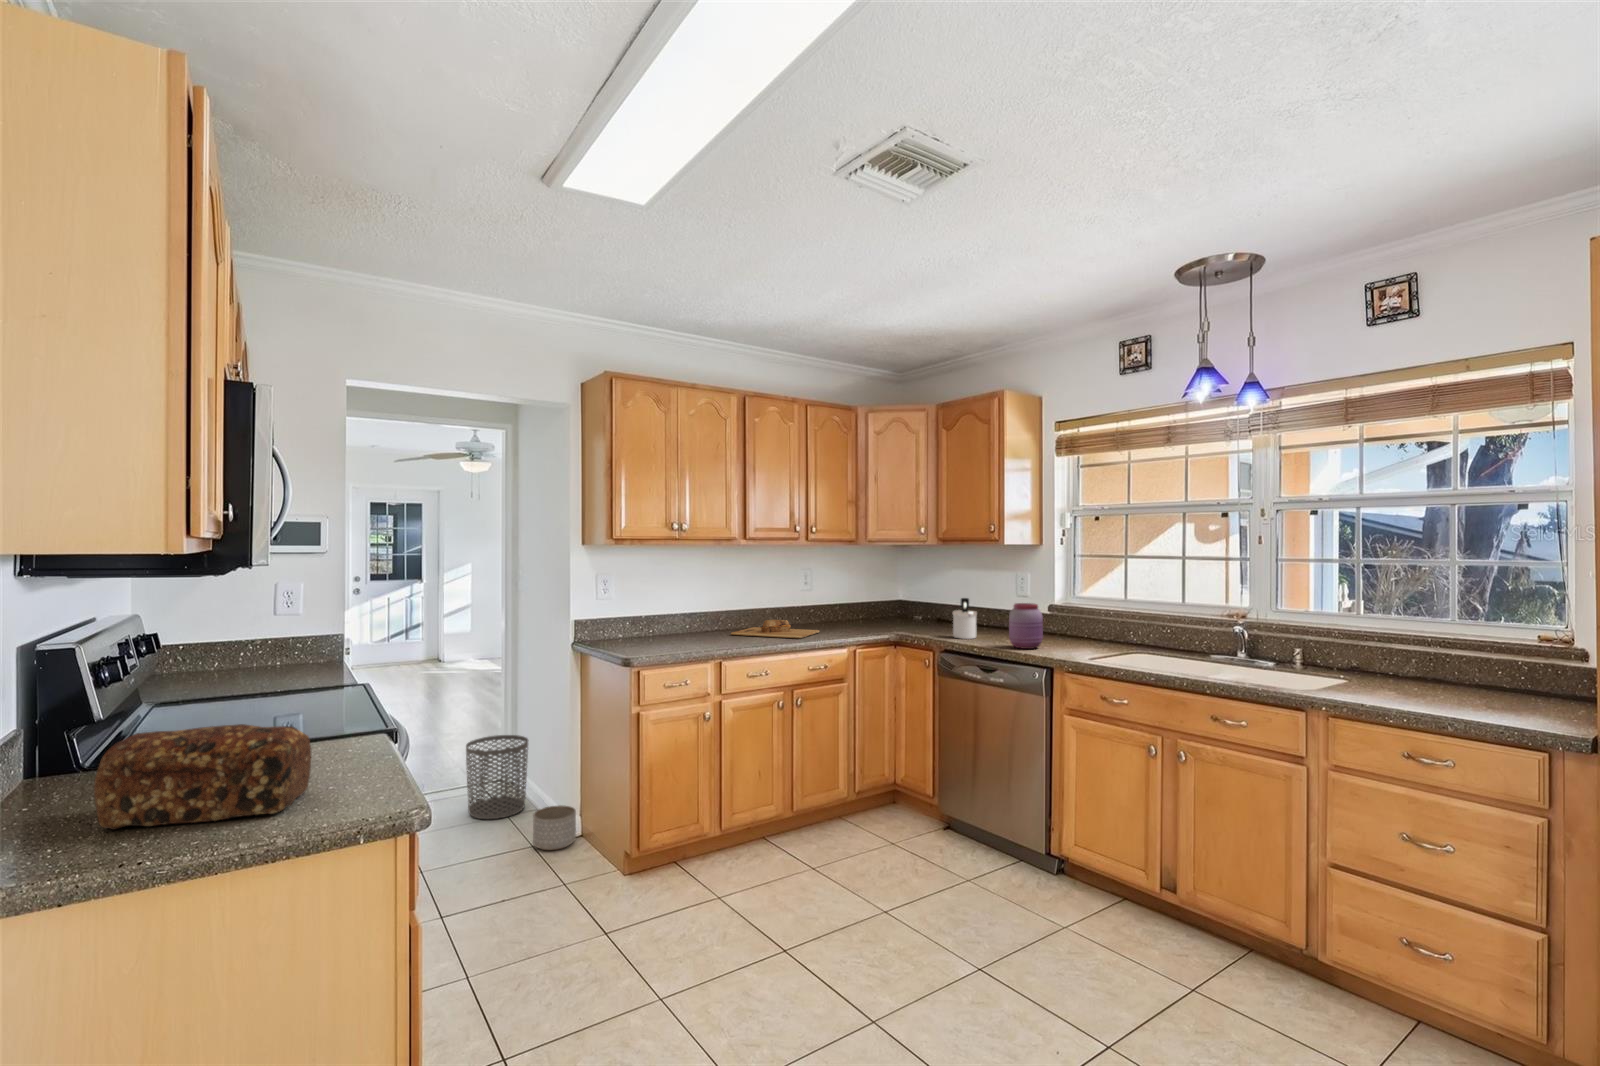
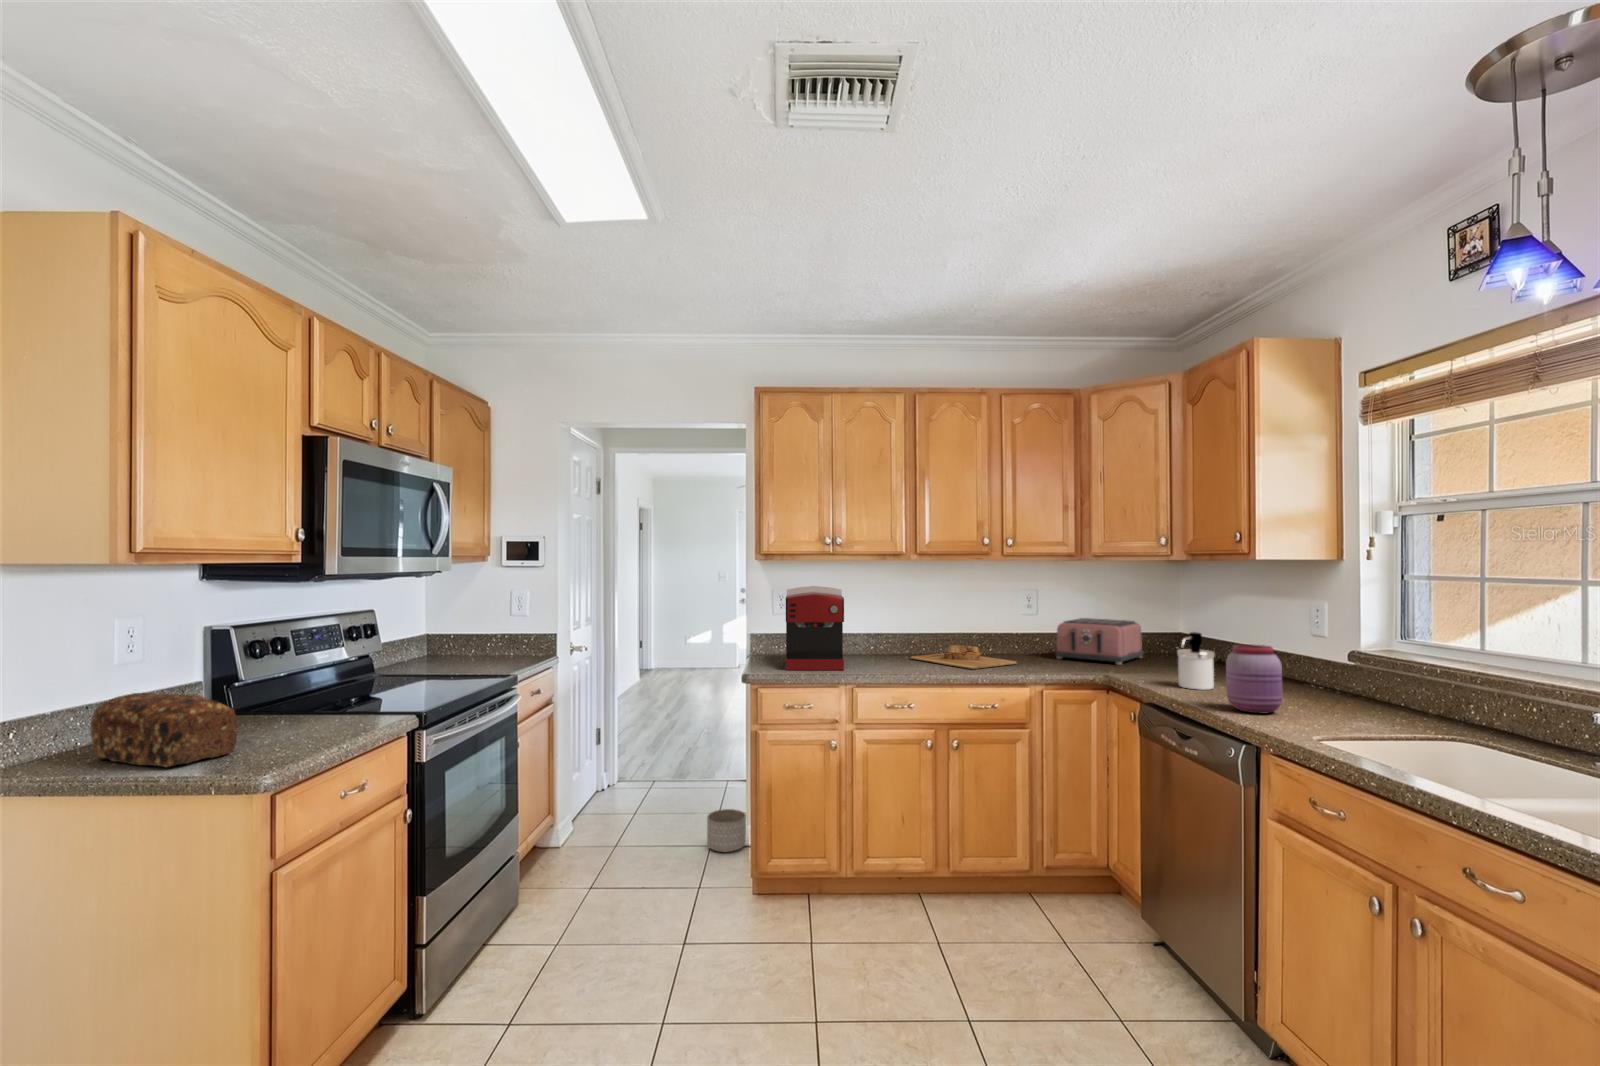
coffee maker: none [630,570,706,652] -> present [786,586,844,670]
toaster: none [834,592,888,628] -> present [1055,618,1143,665]
waste bin: present [466,735,528,819] -> none [690,734,744,811]

